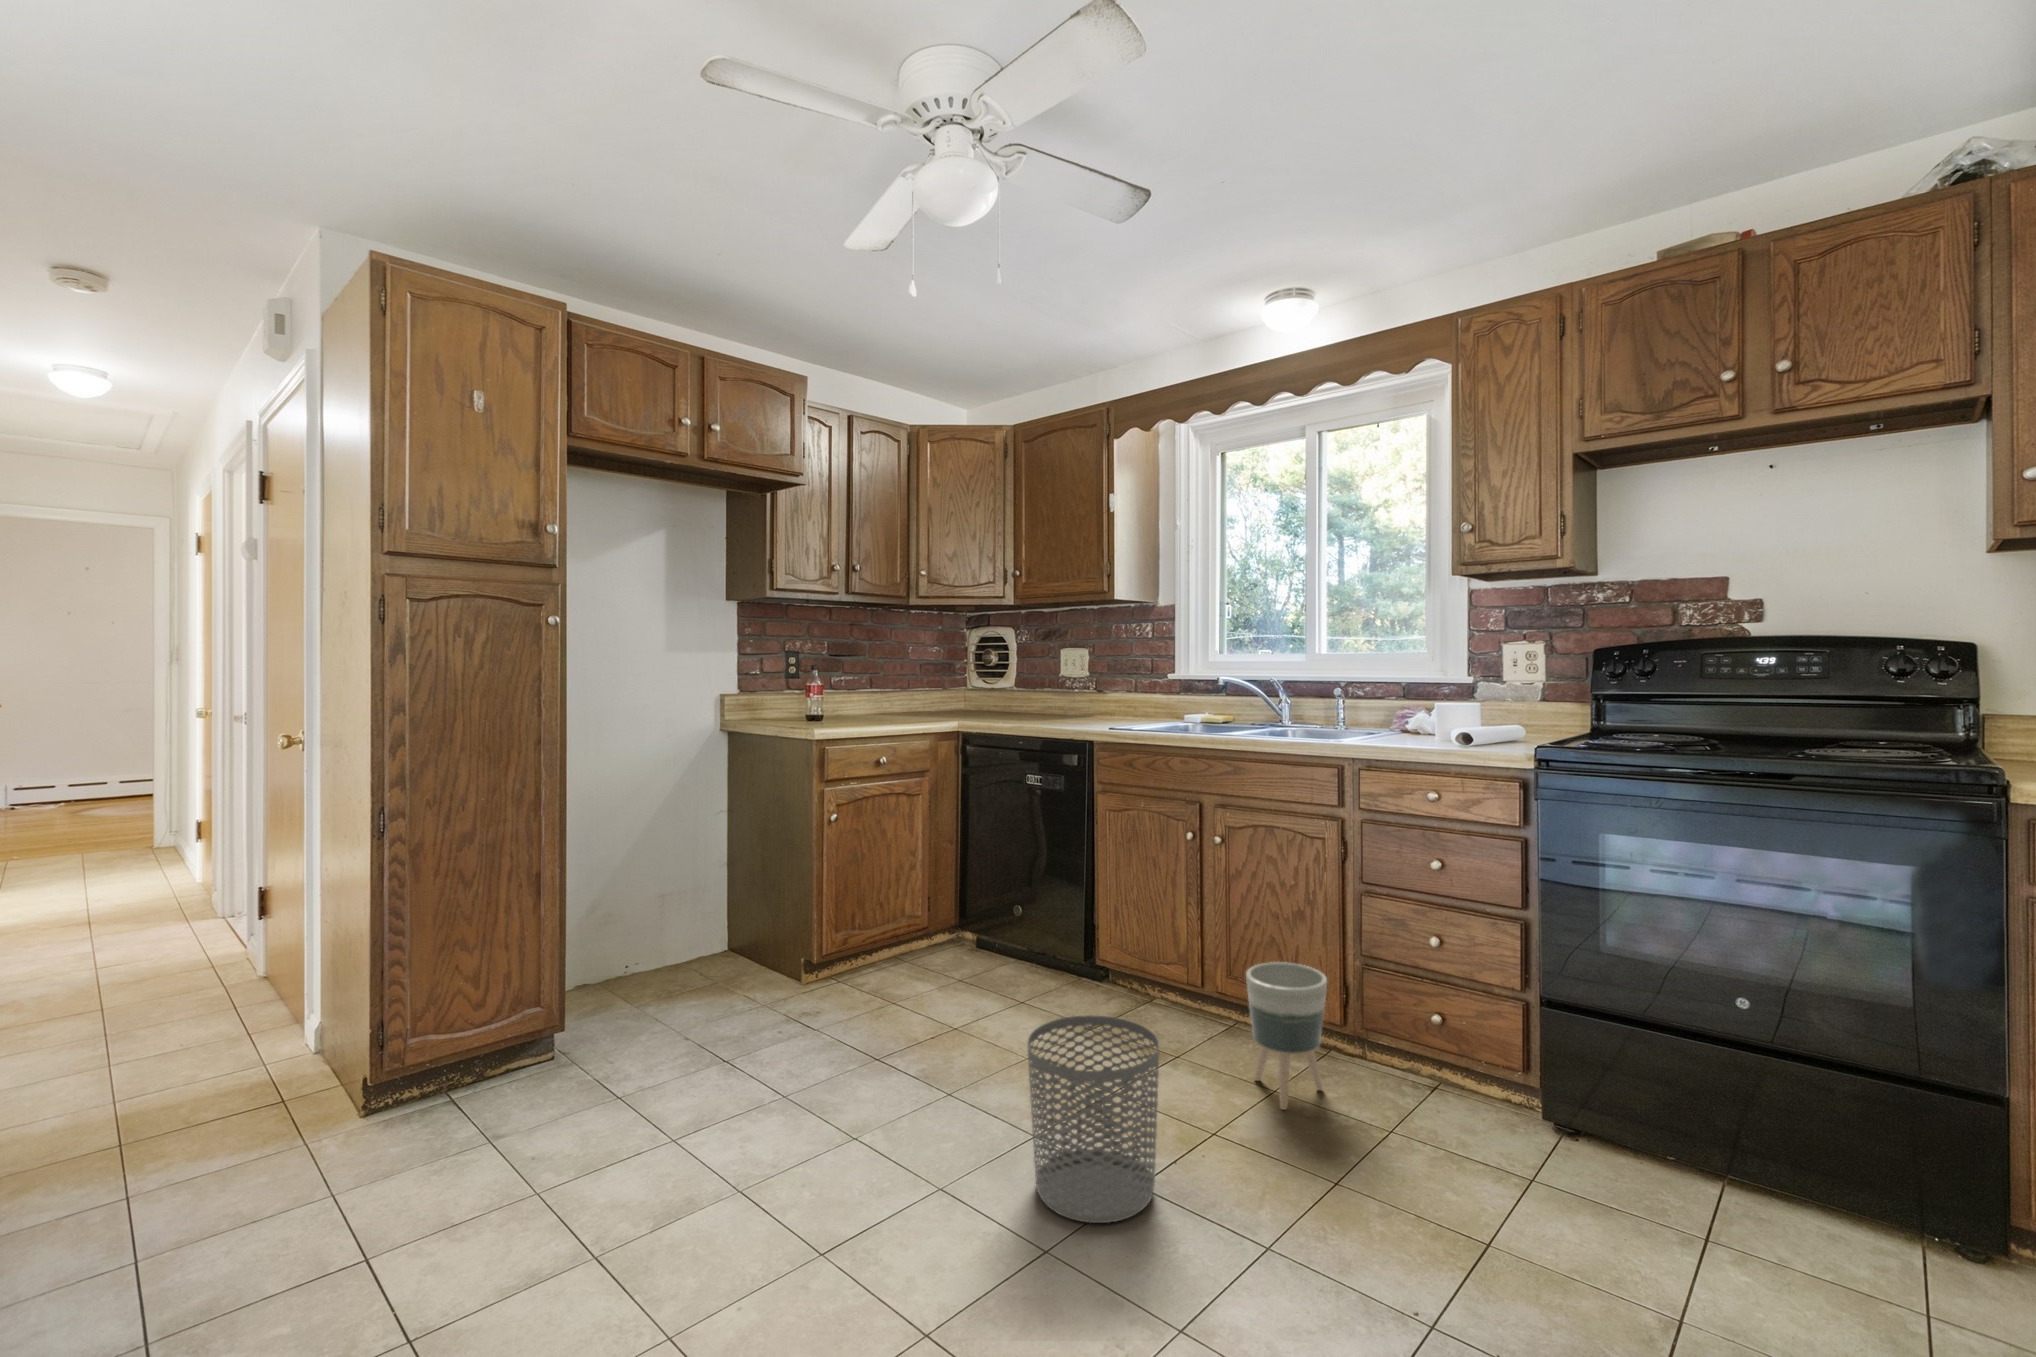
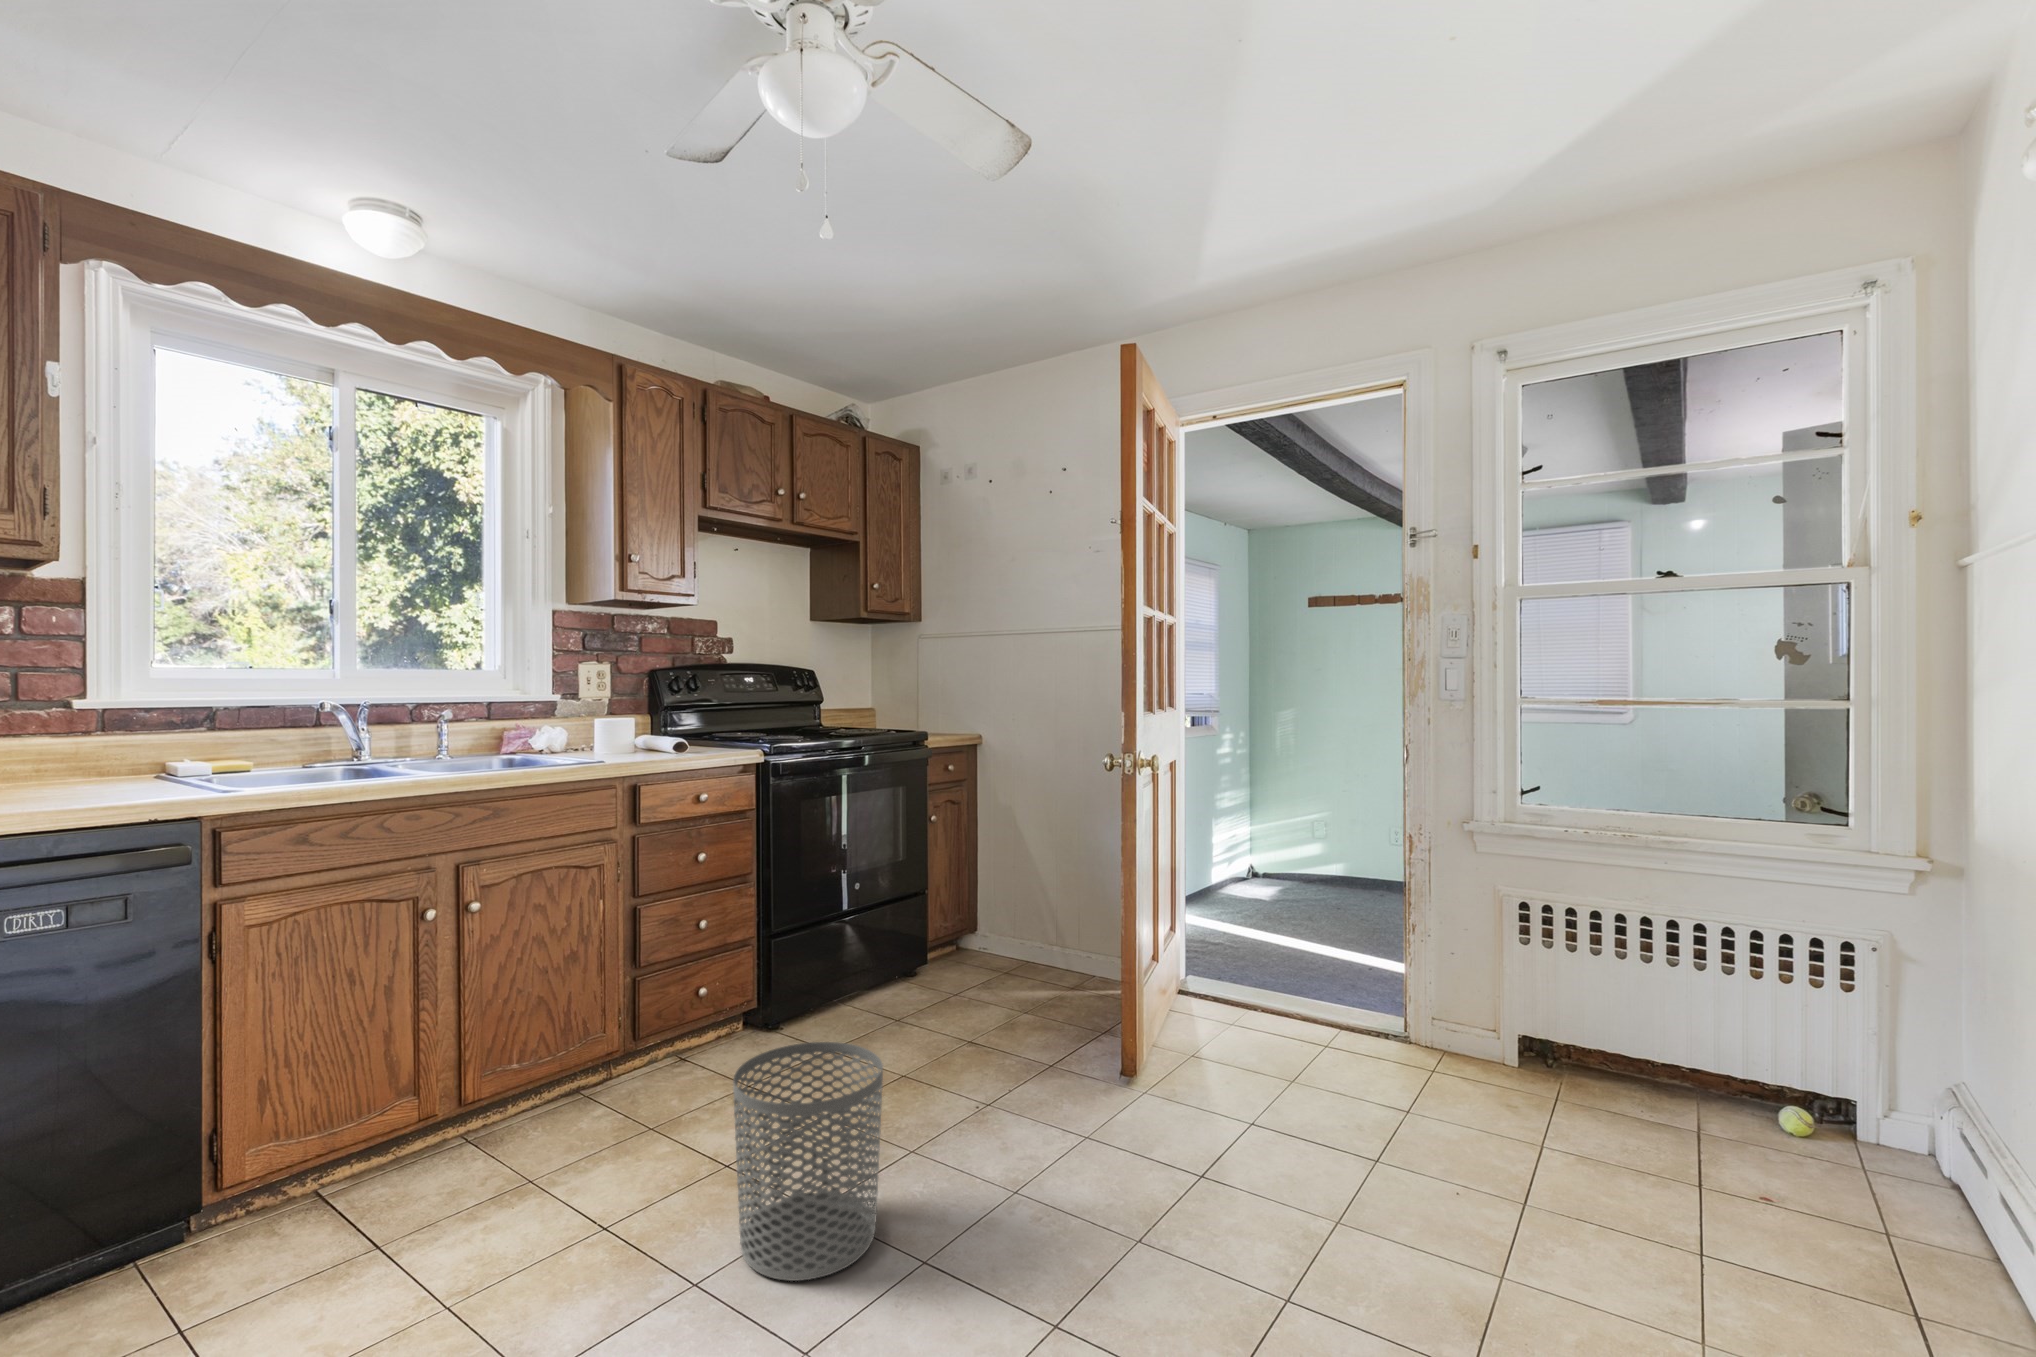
planter: present [1246,962,1327,1110] -> none [608,983,697,1137]

